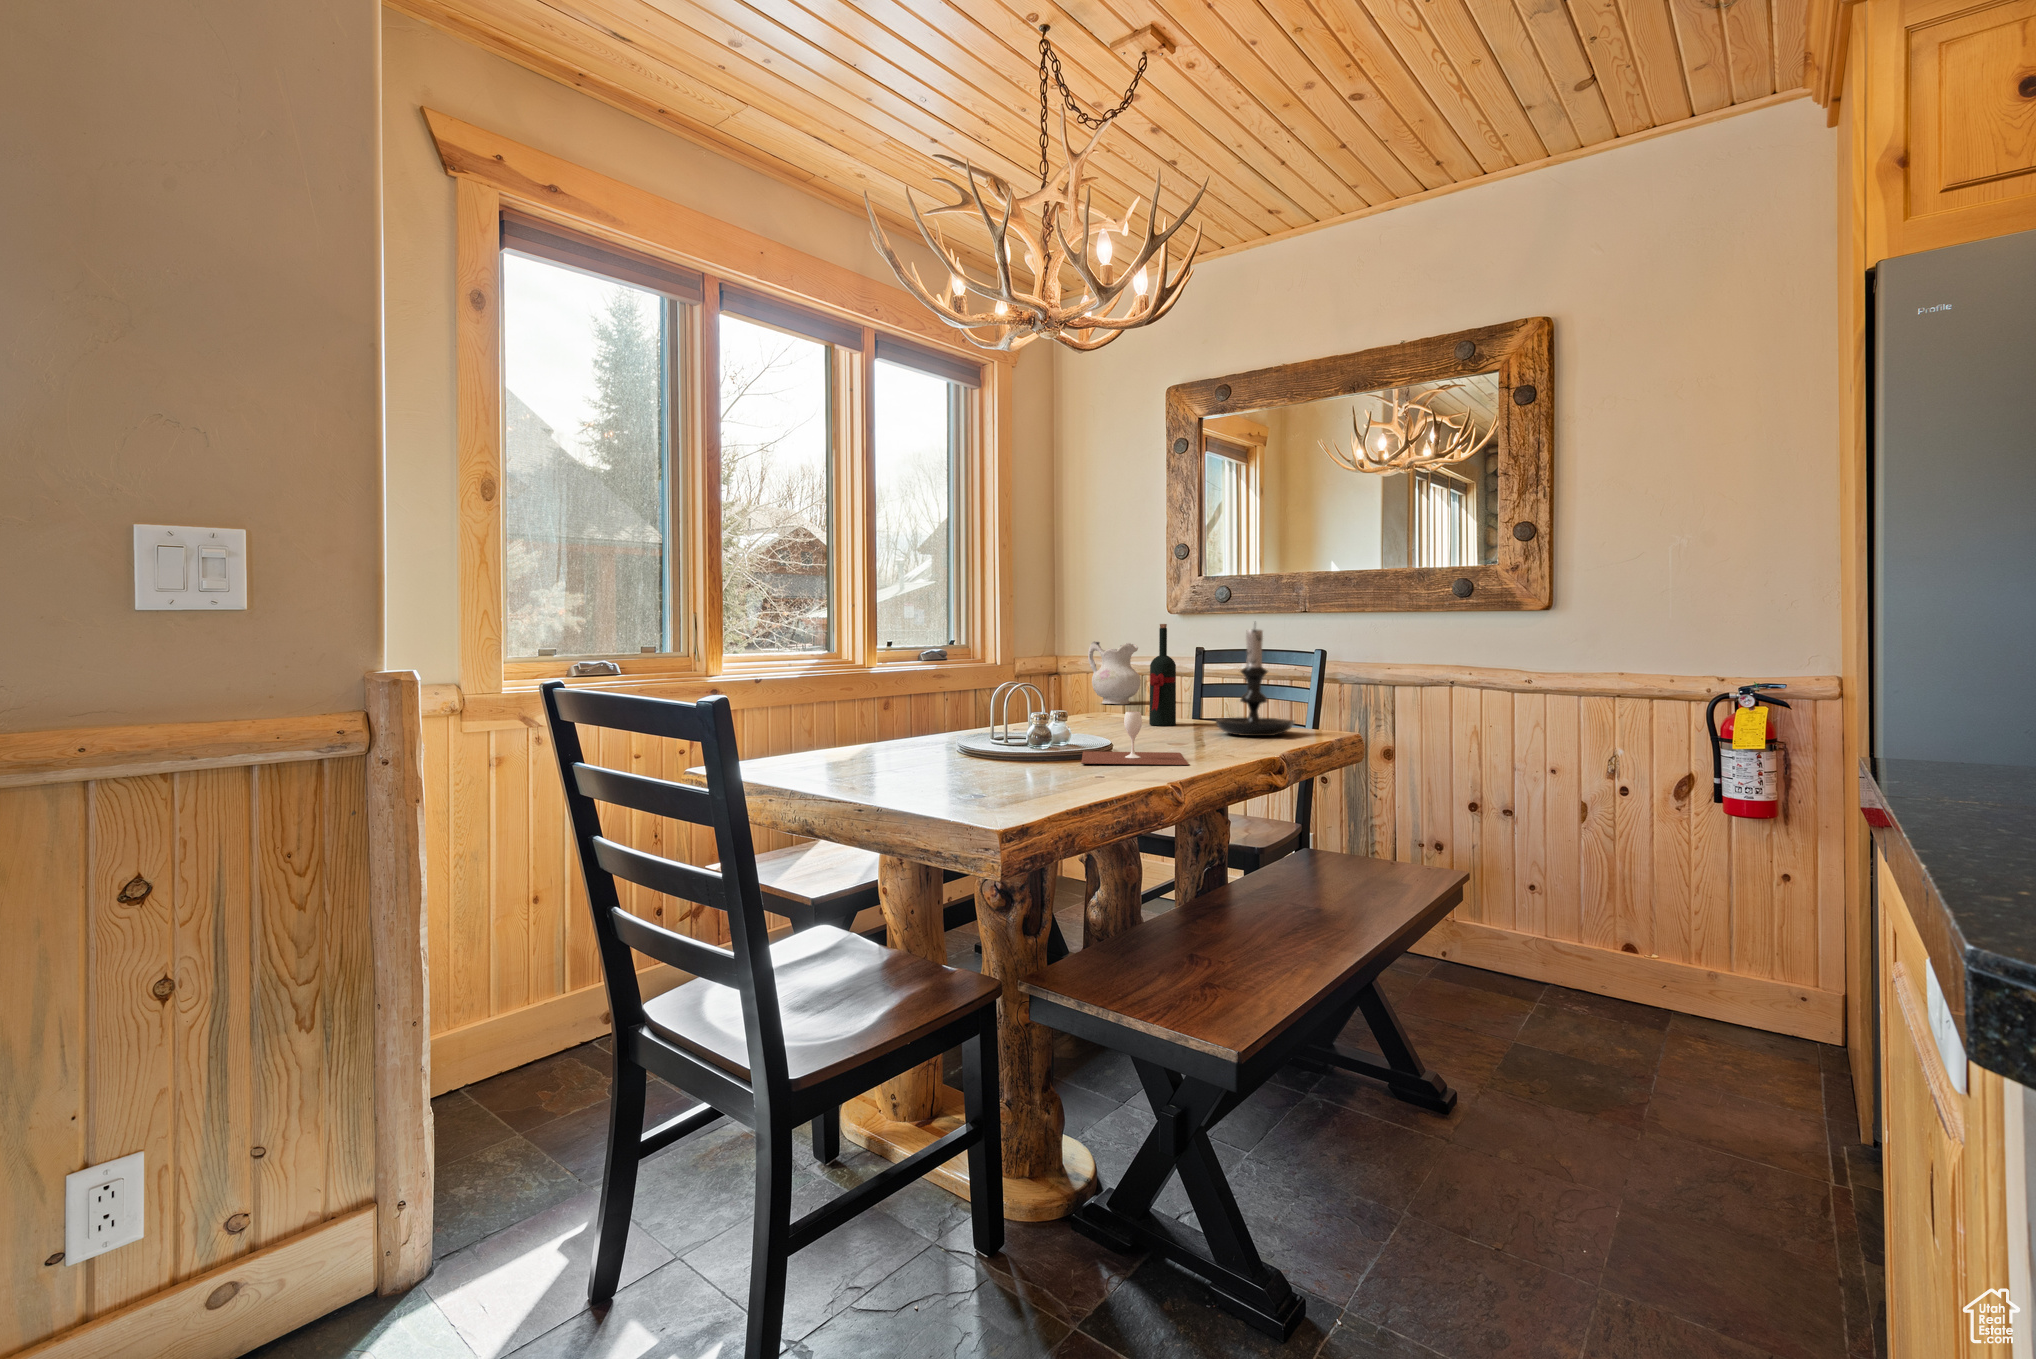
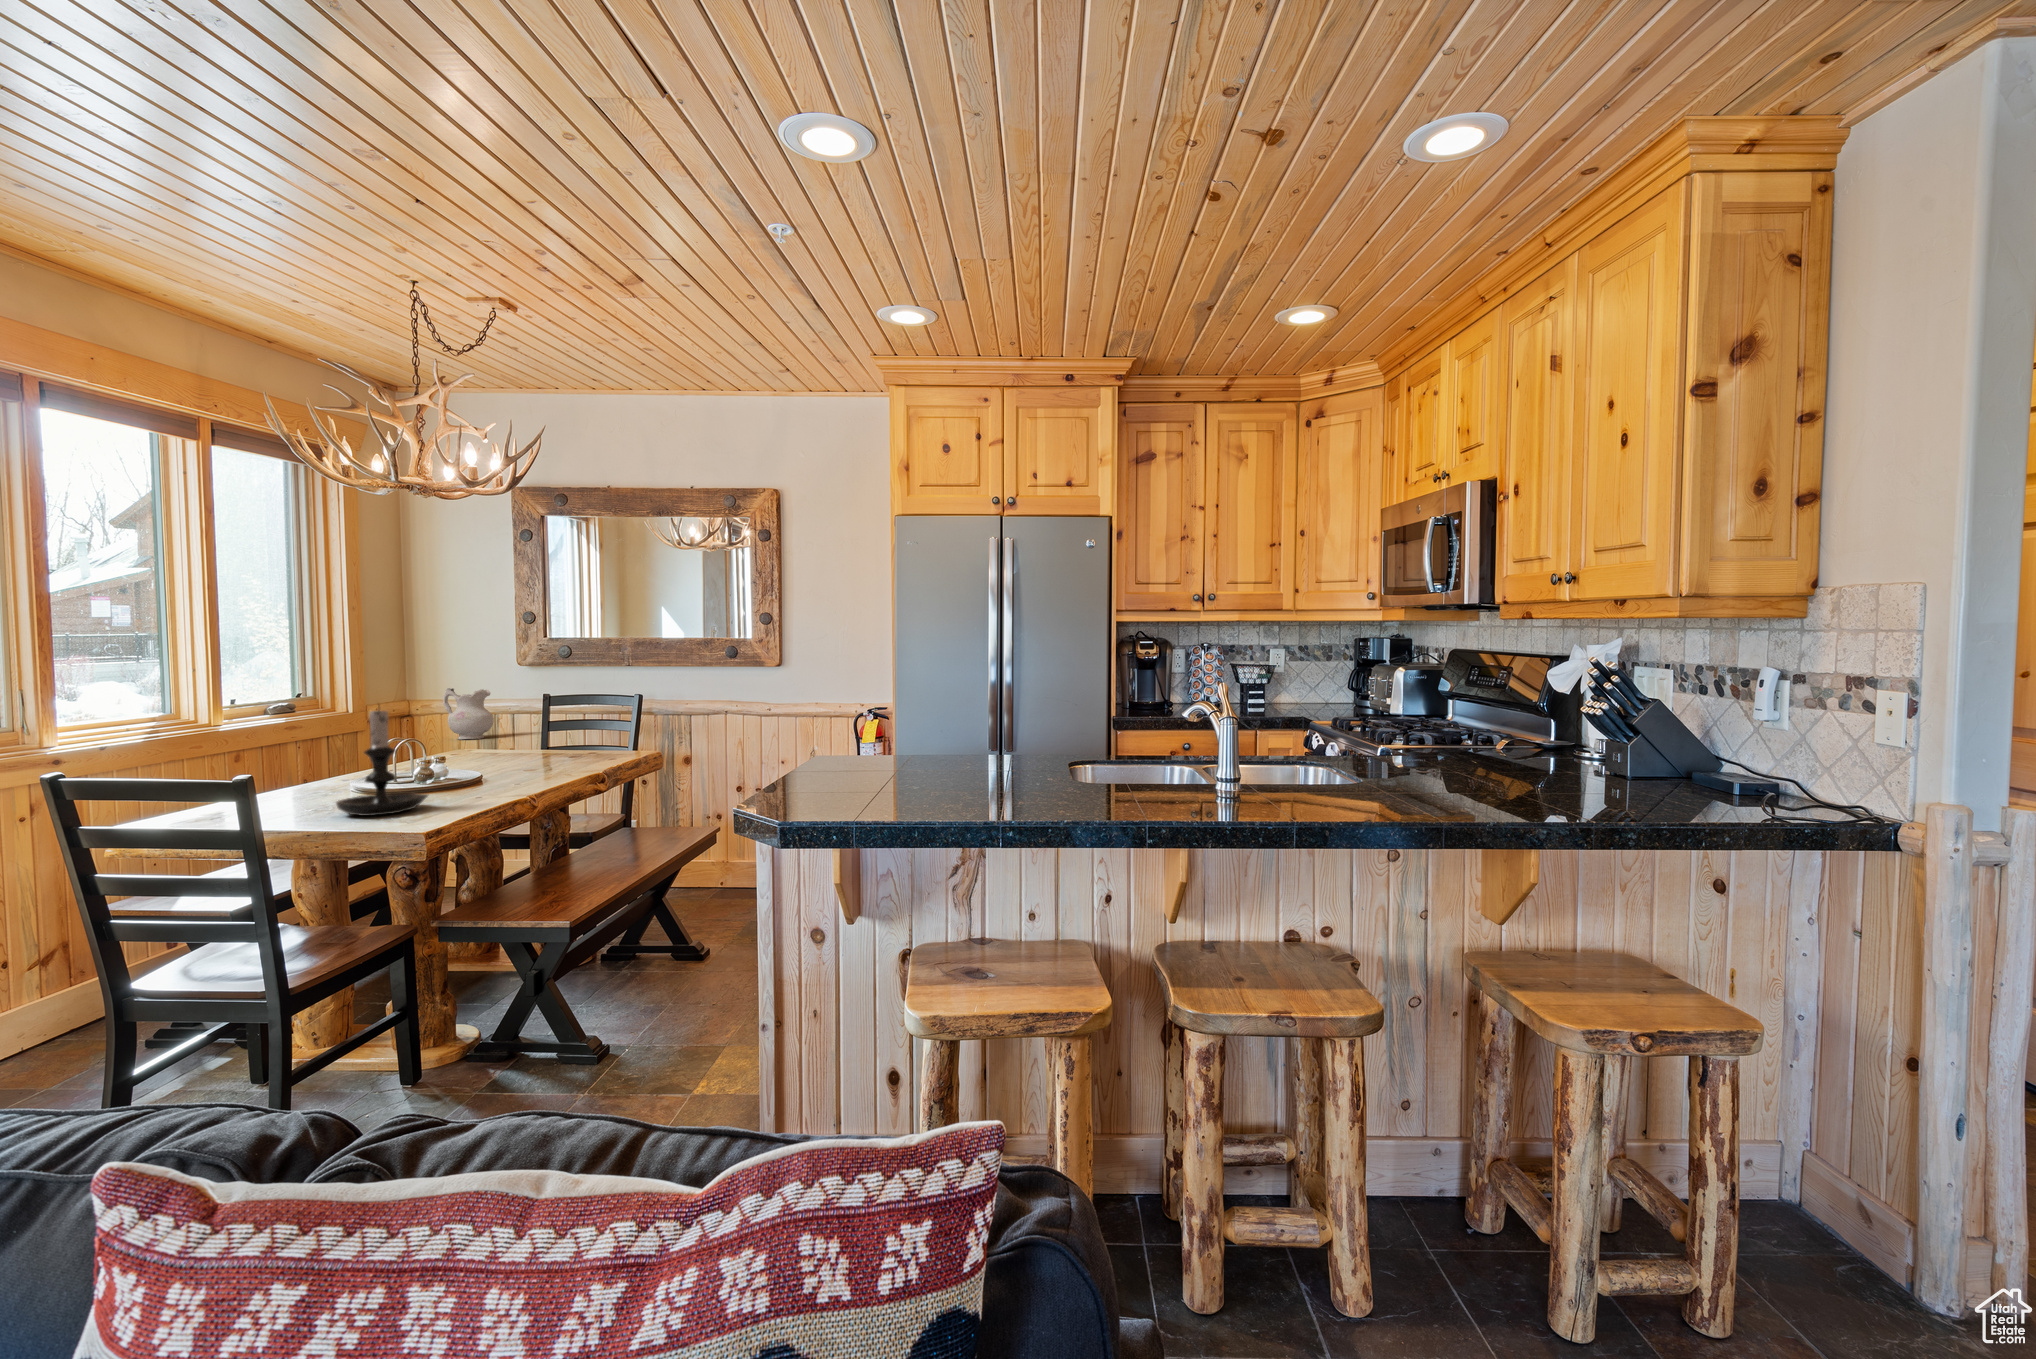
wine bottle: present [1149,624,1176,726] -> none [505,682,528,756]
candle holder: present [1216,629,1295,736] -> present [336,710,428,816]
wine glass: present [1081,712,1189,765] -> none [459,751,540,788]

